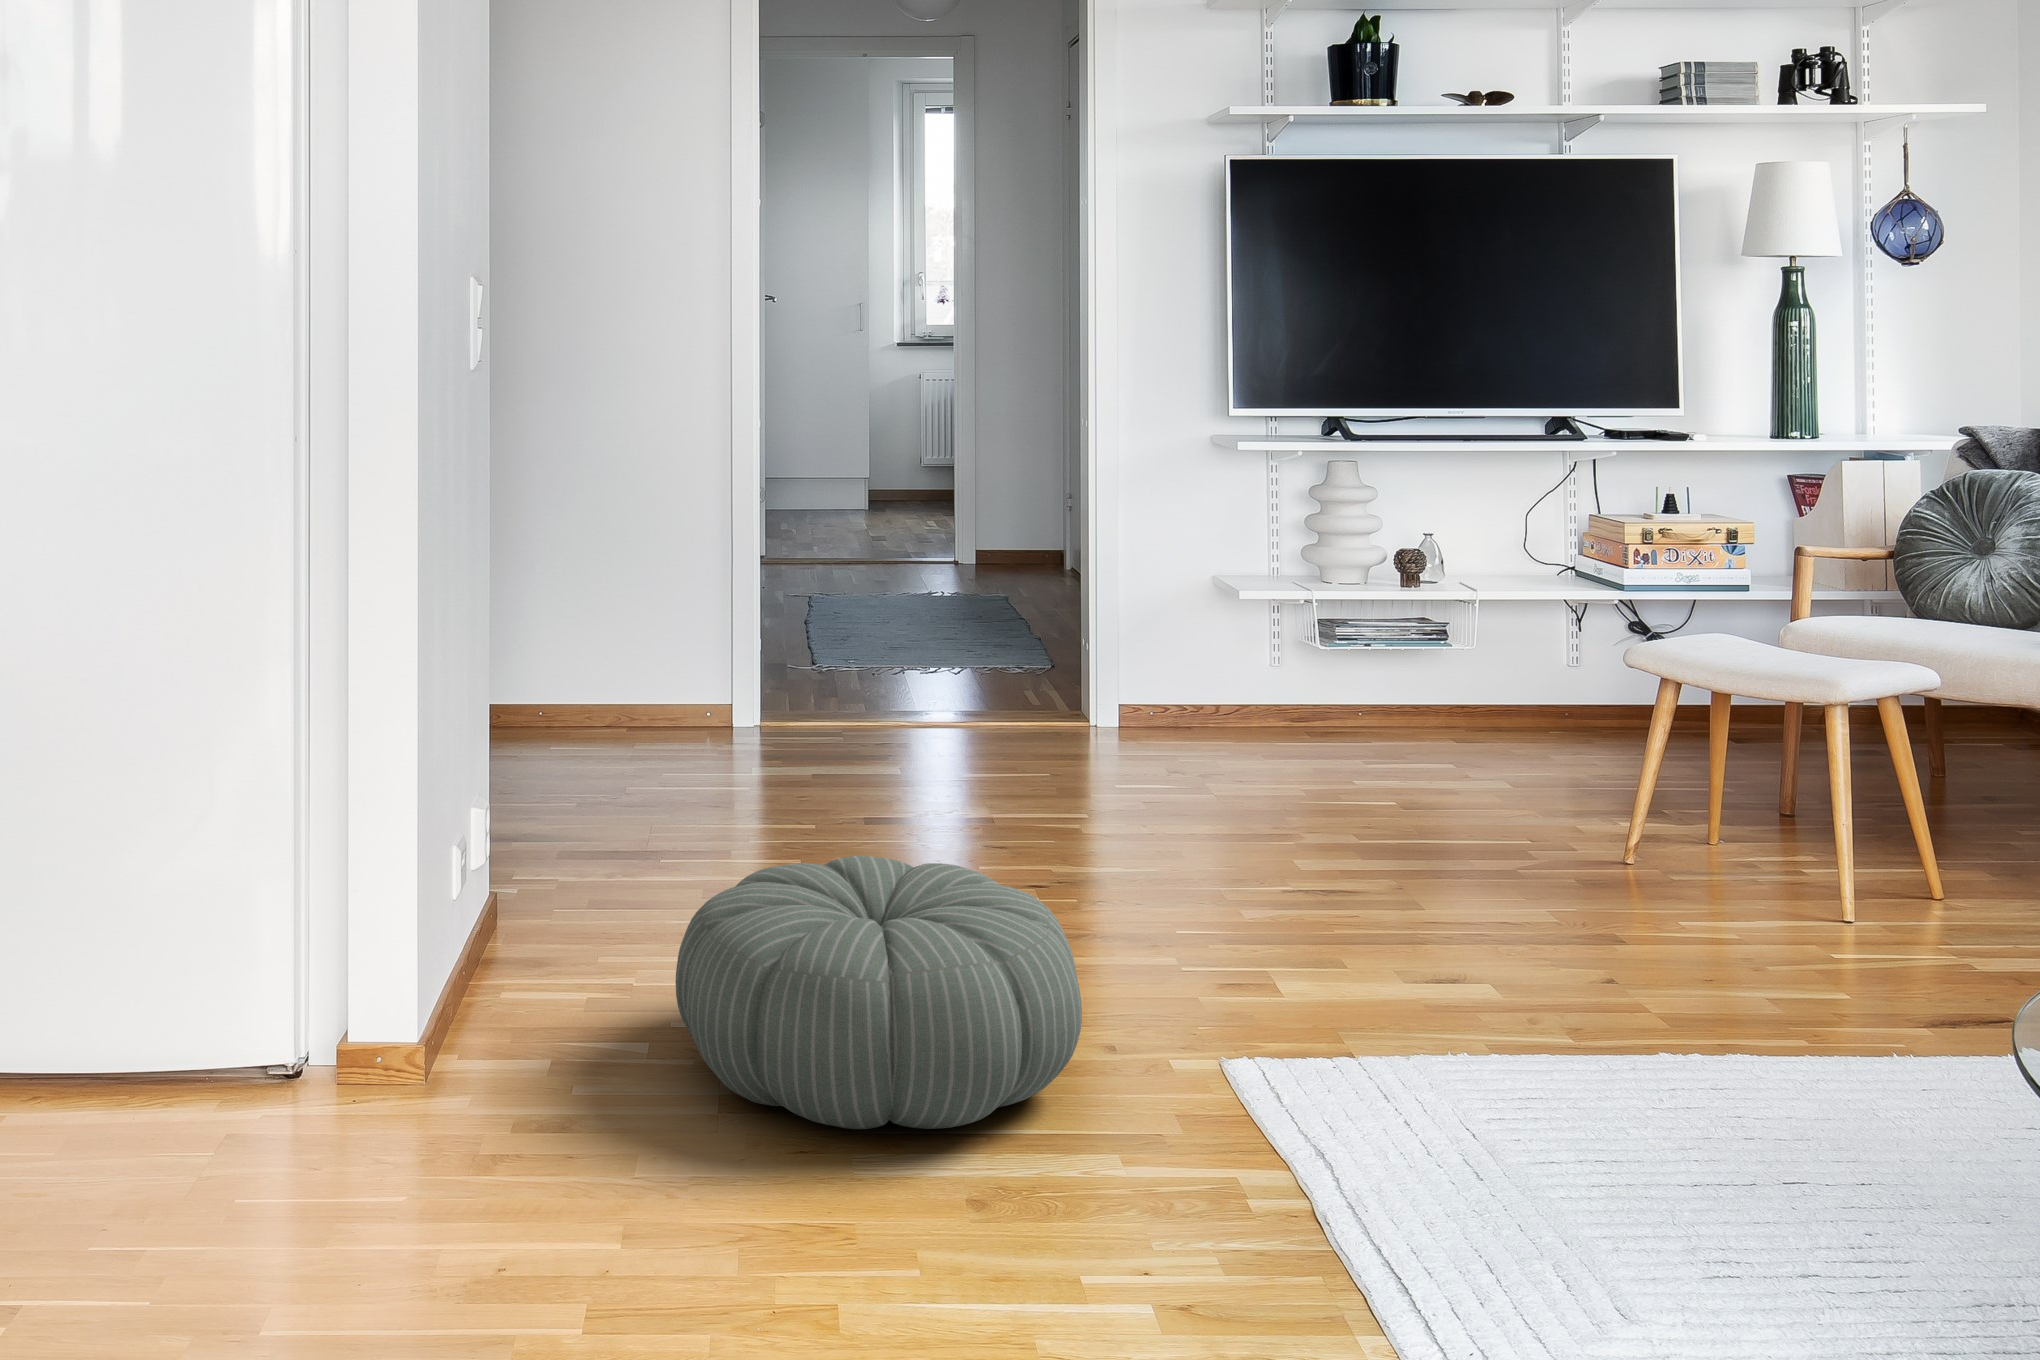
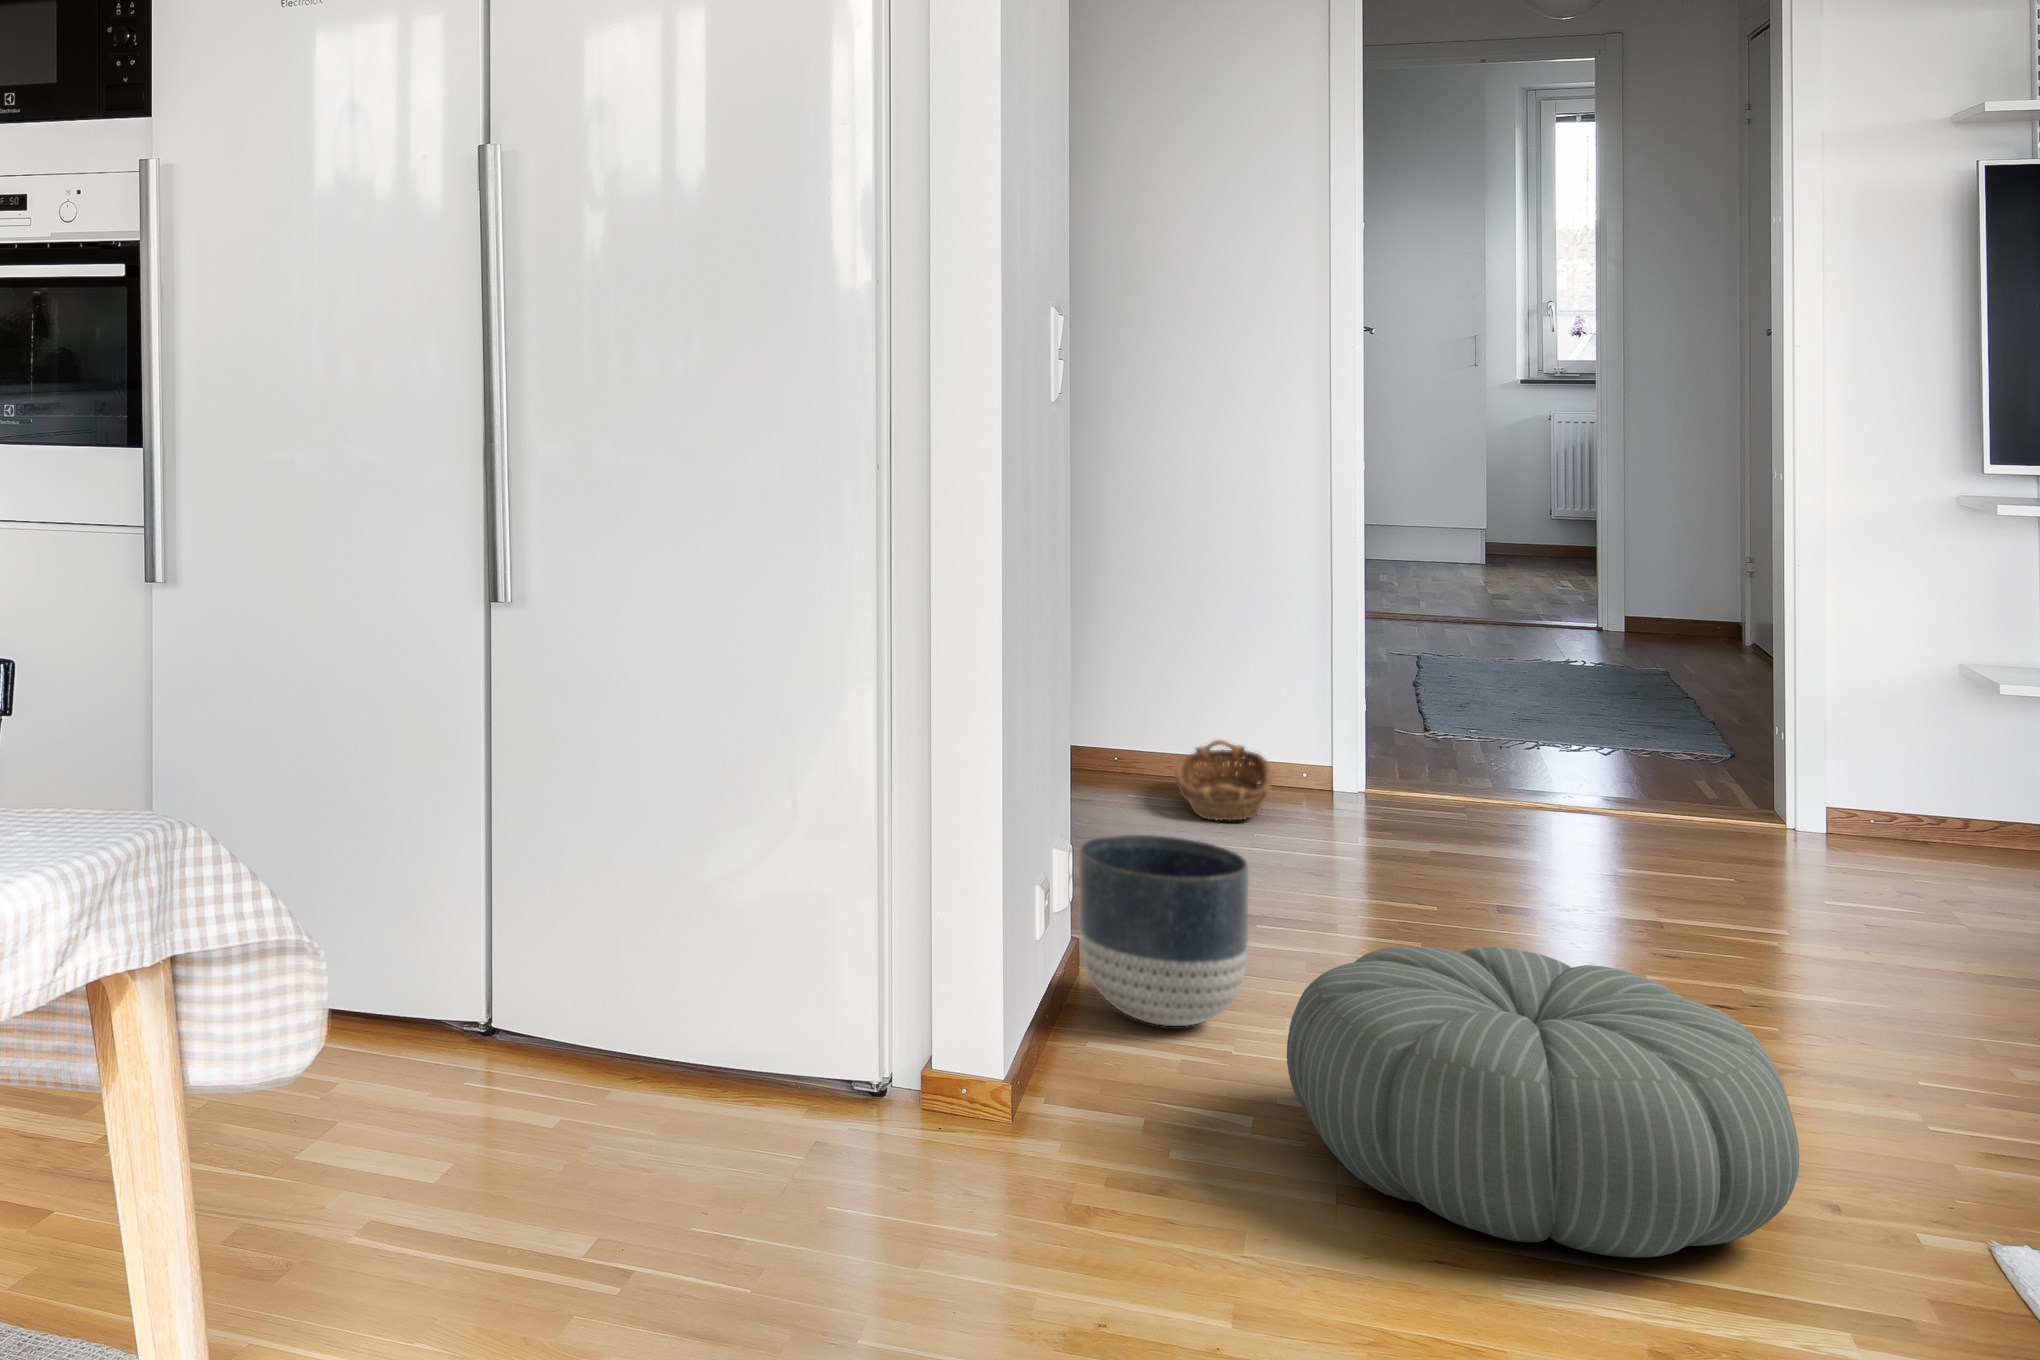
basket: none [596,684,701,761] -> present [1175,740,1273,820]
planter: none [500,783,651,965] -> present [1079,835,1249,1026]

